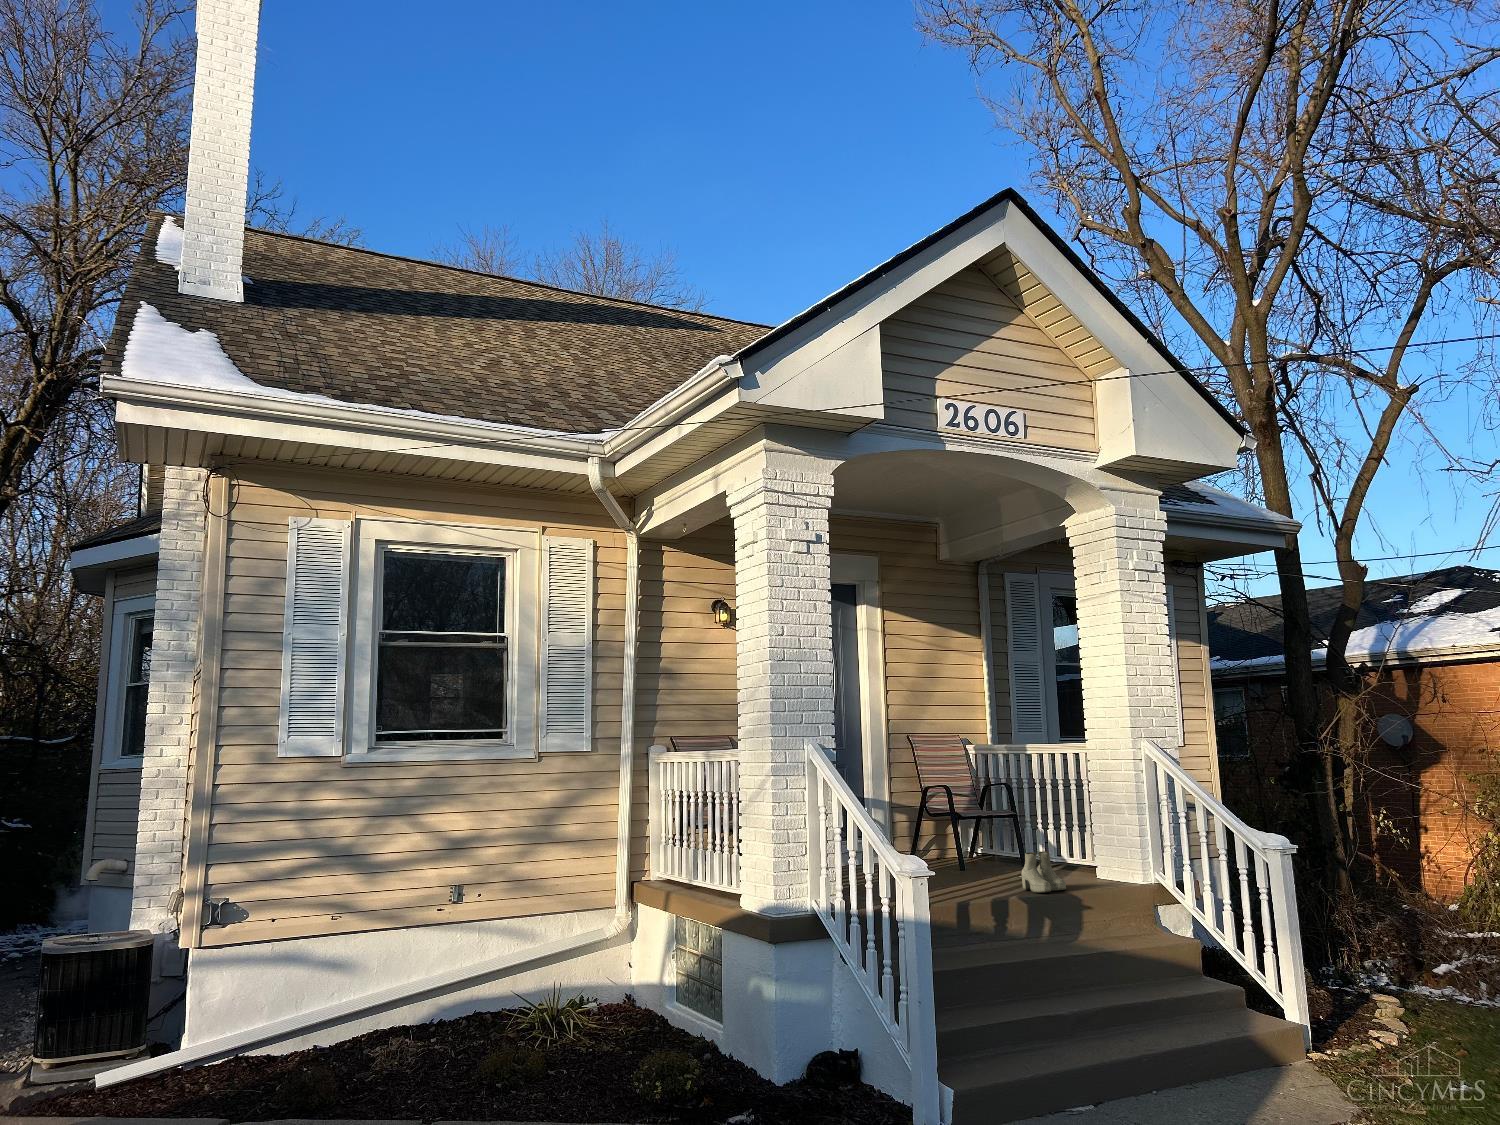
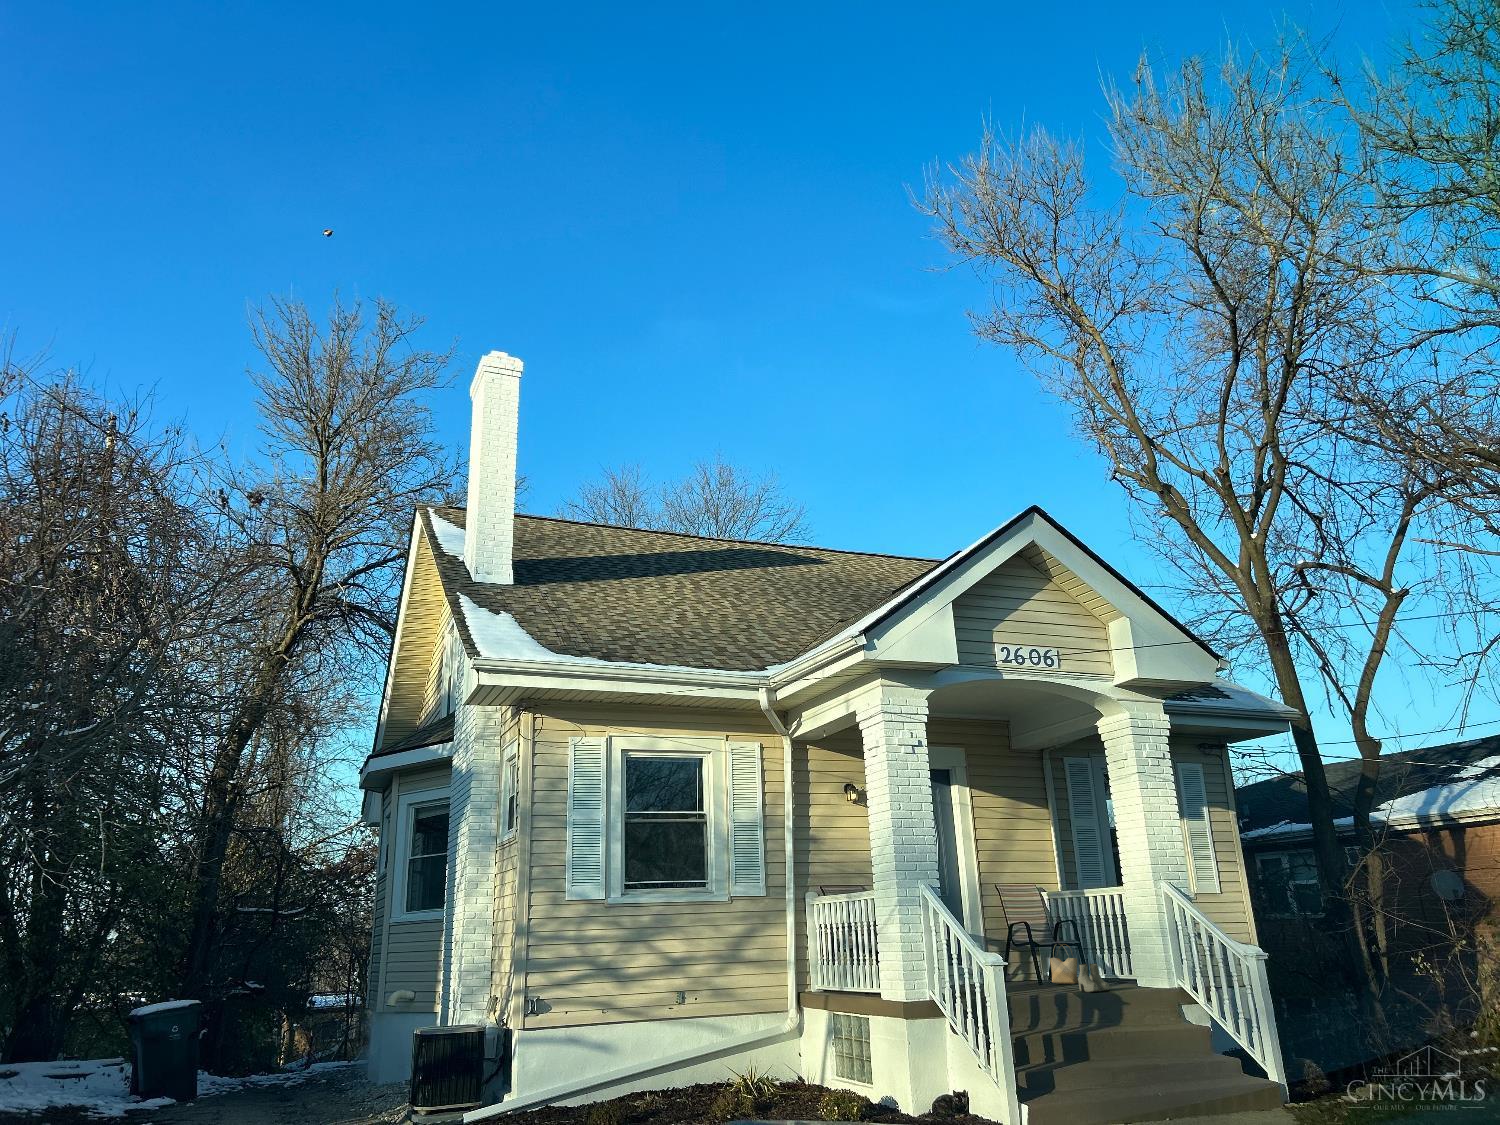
woven basket: none [975,817,1013,870] -> present [1050,944,1078,984]

